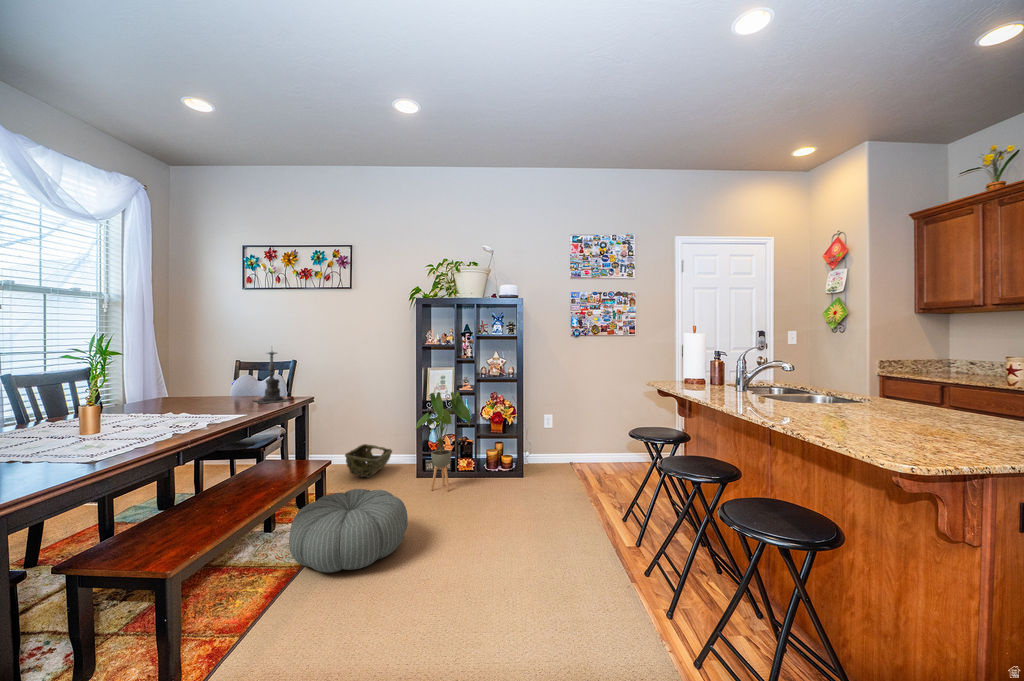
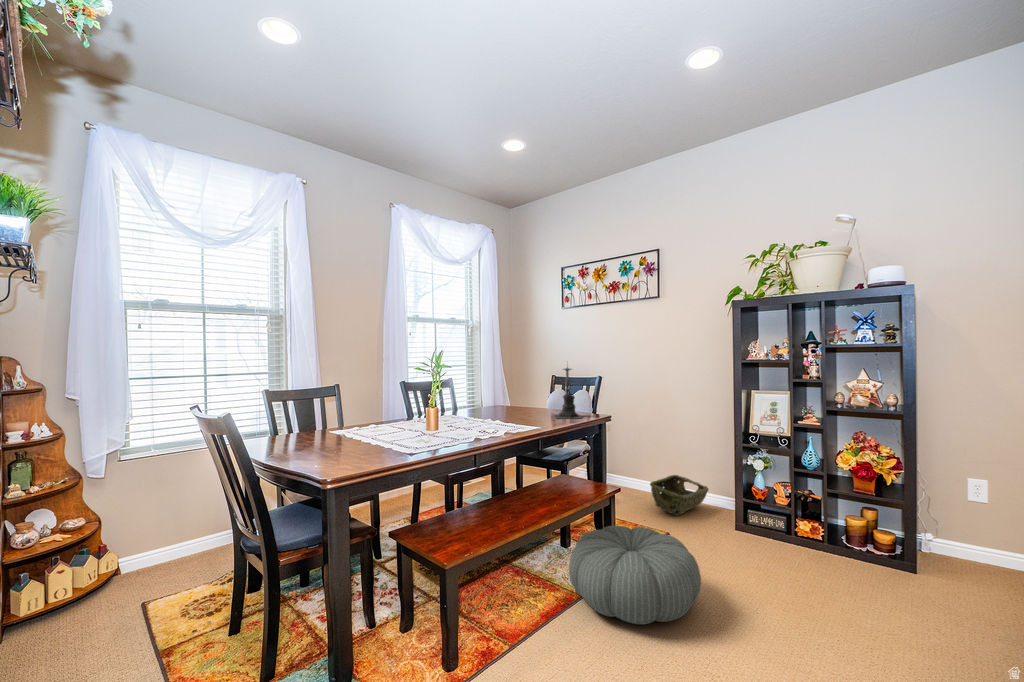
house plant: present [416,392,471,491] -> none [725,424,813,561]

